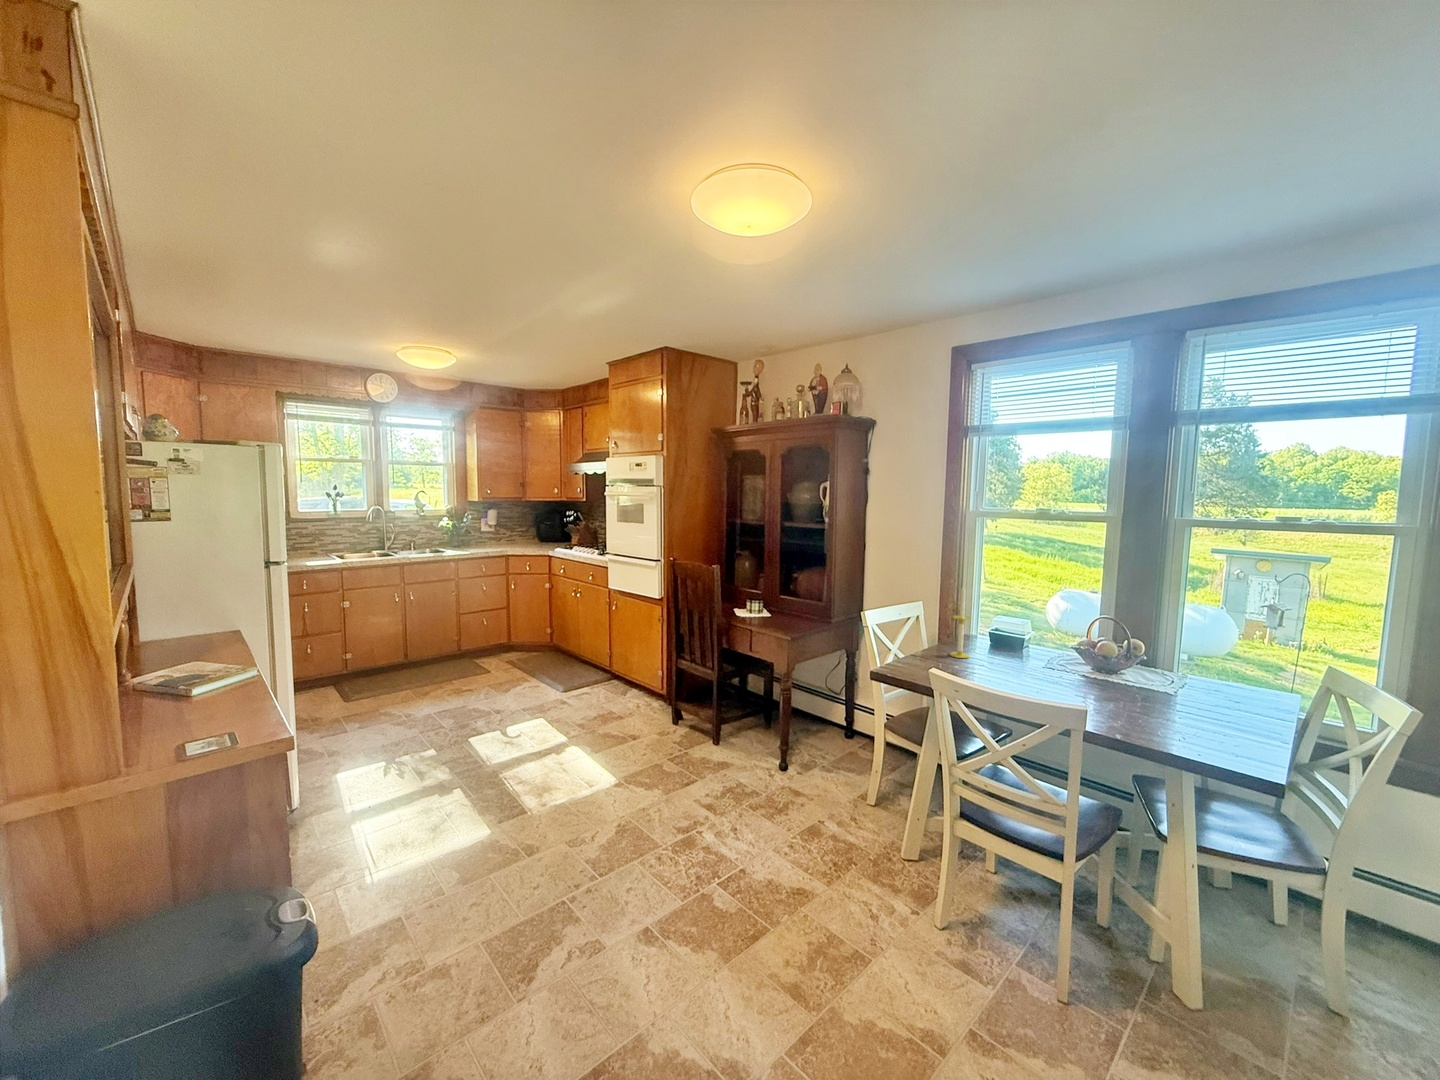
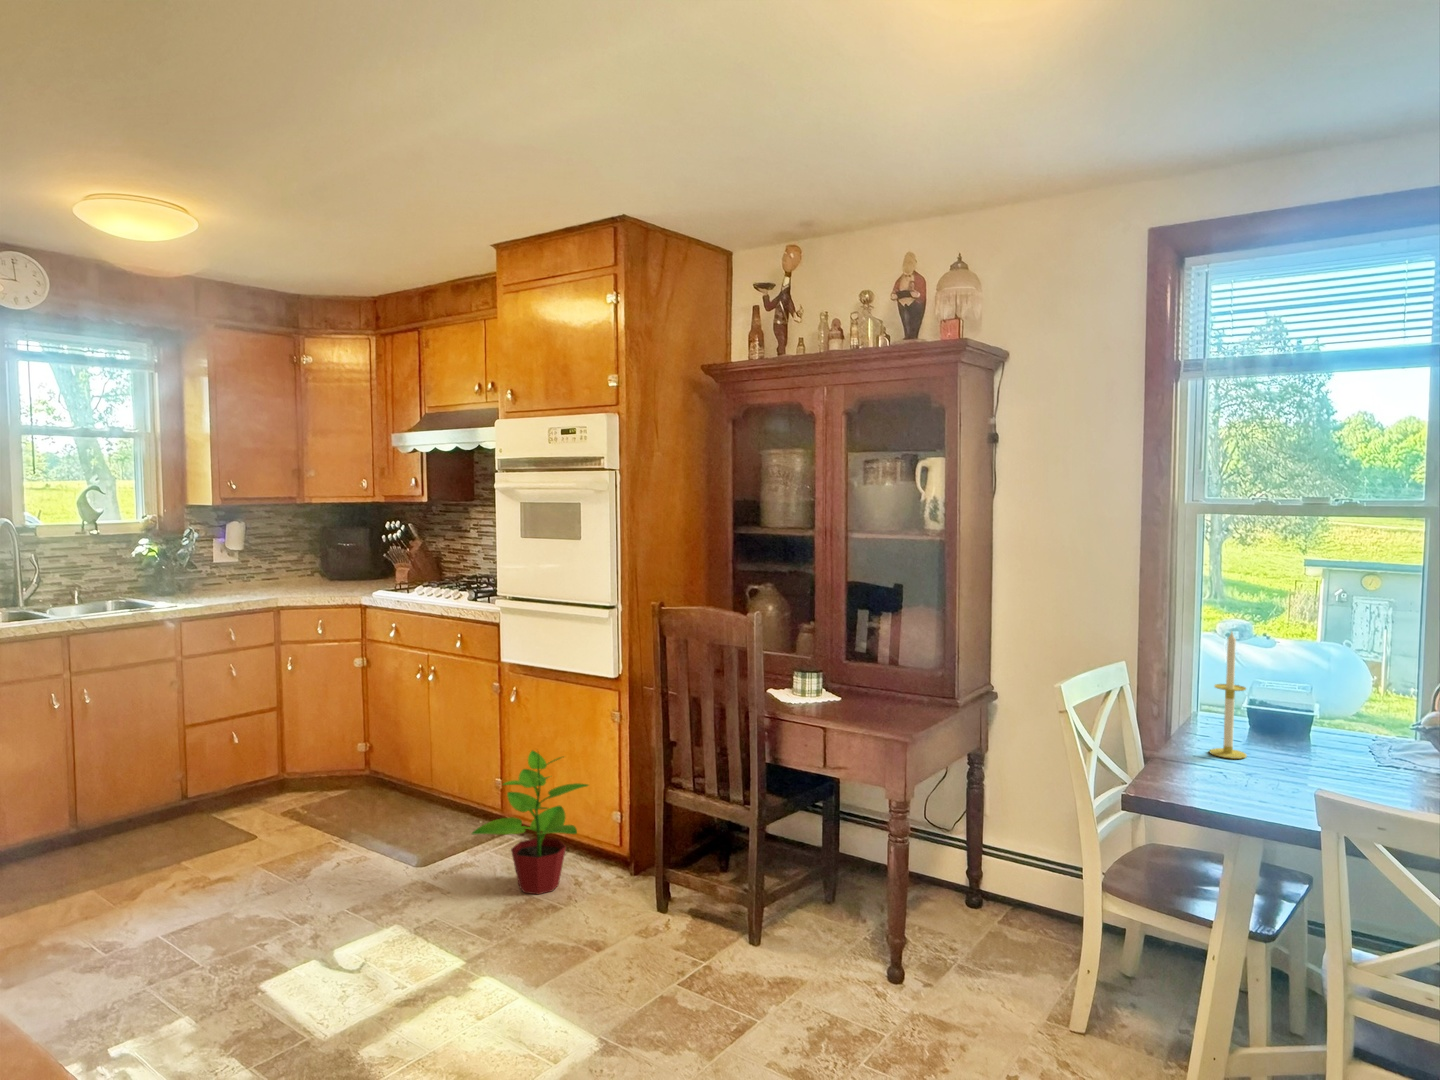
potted plant: none [581,634,644,710] -> present [472,751,588,894]

